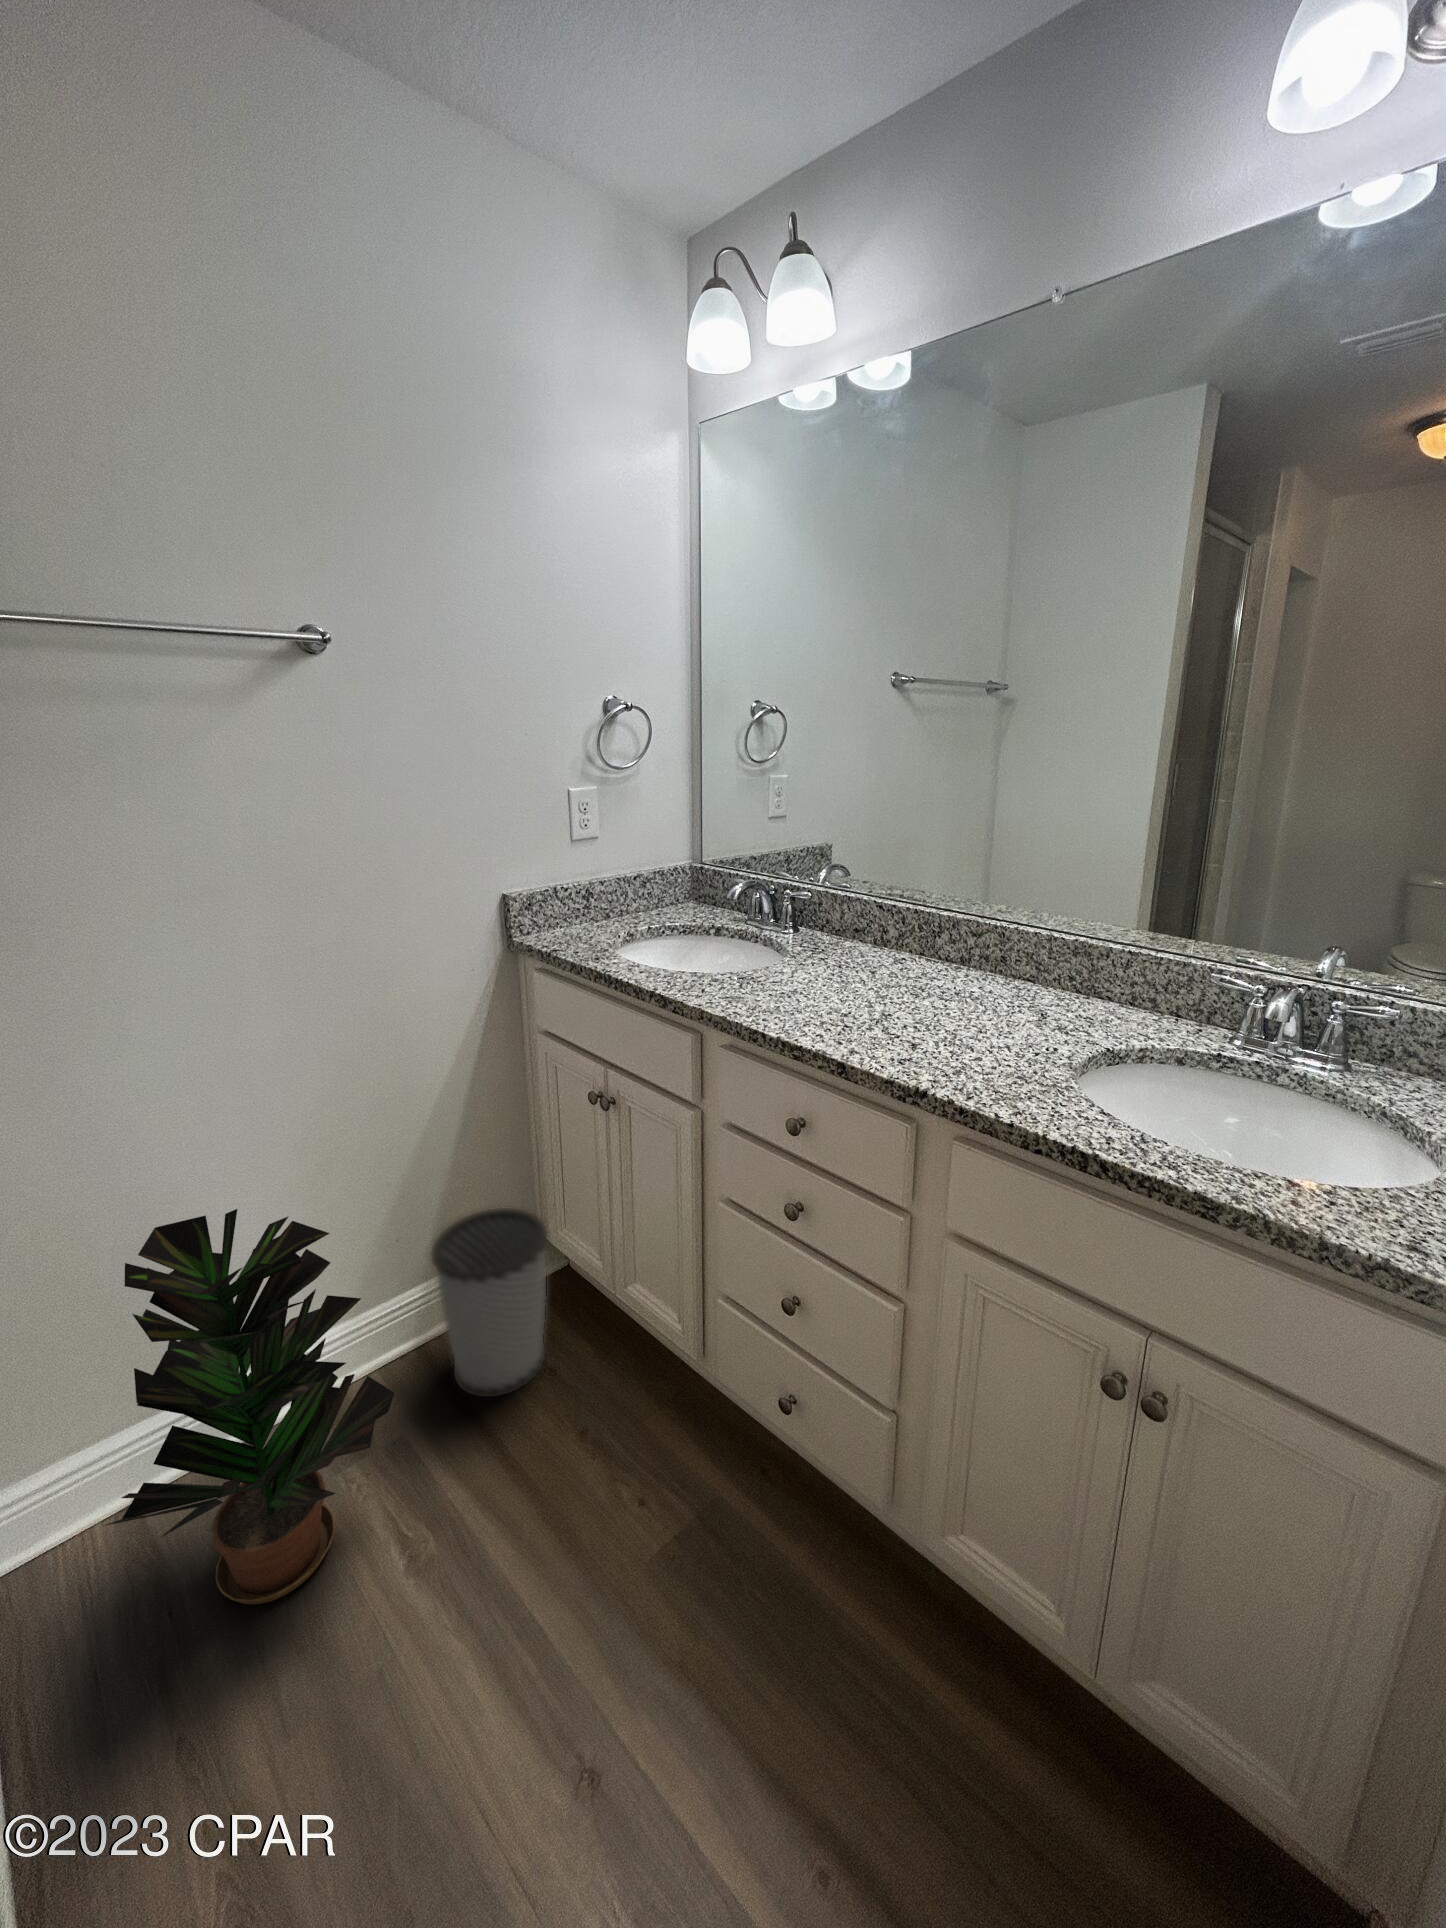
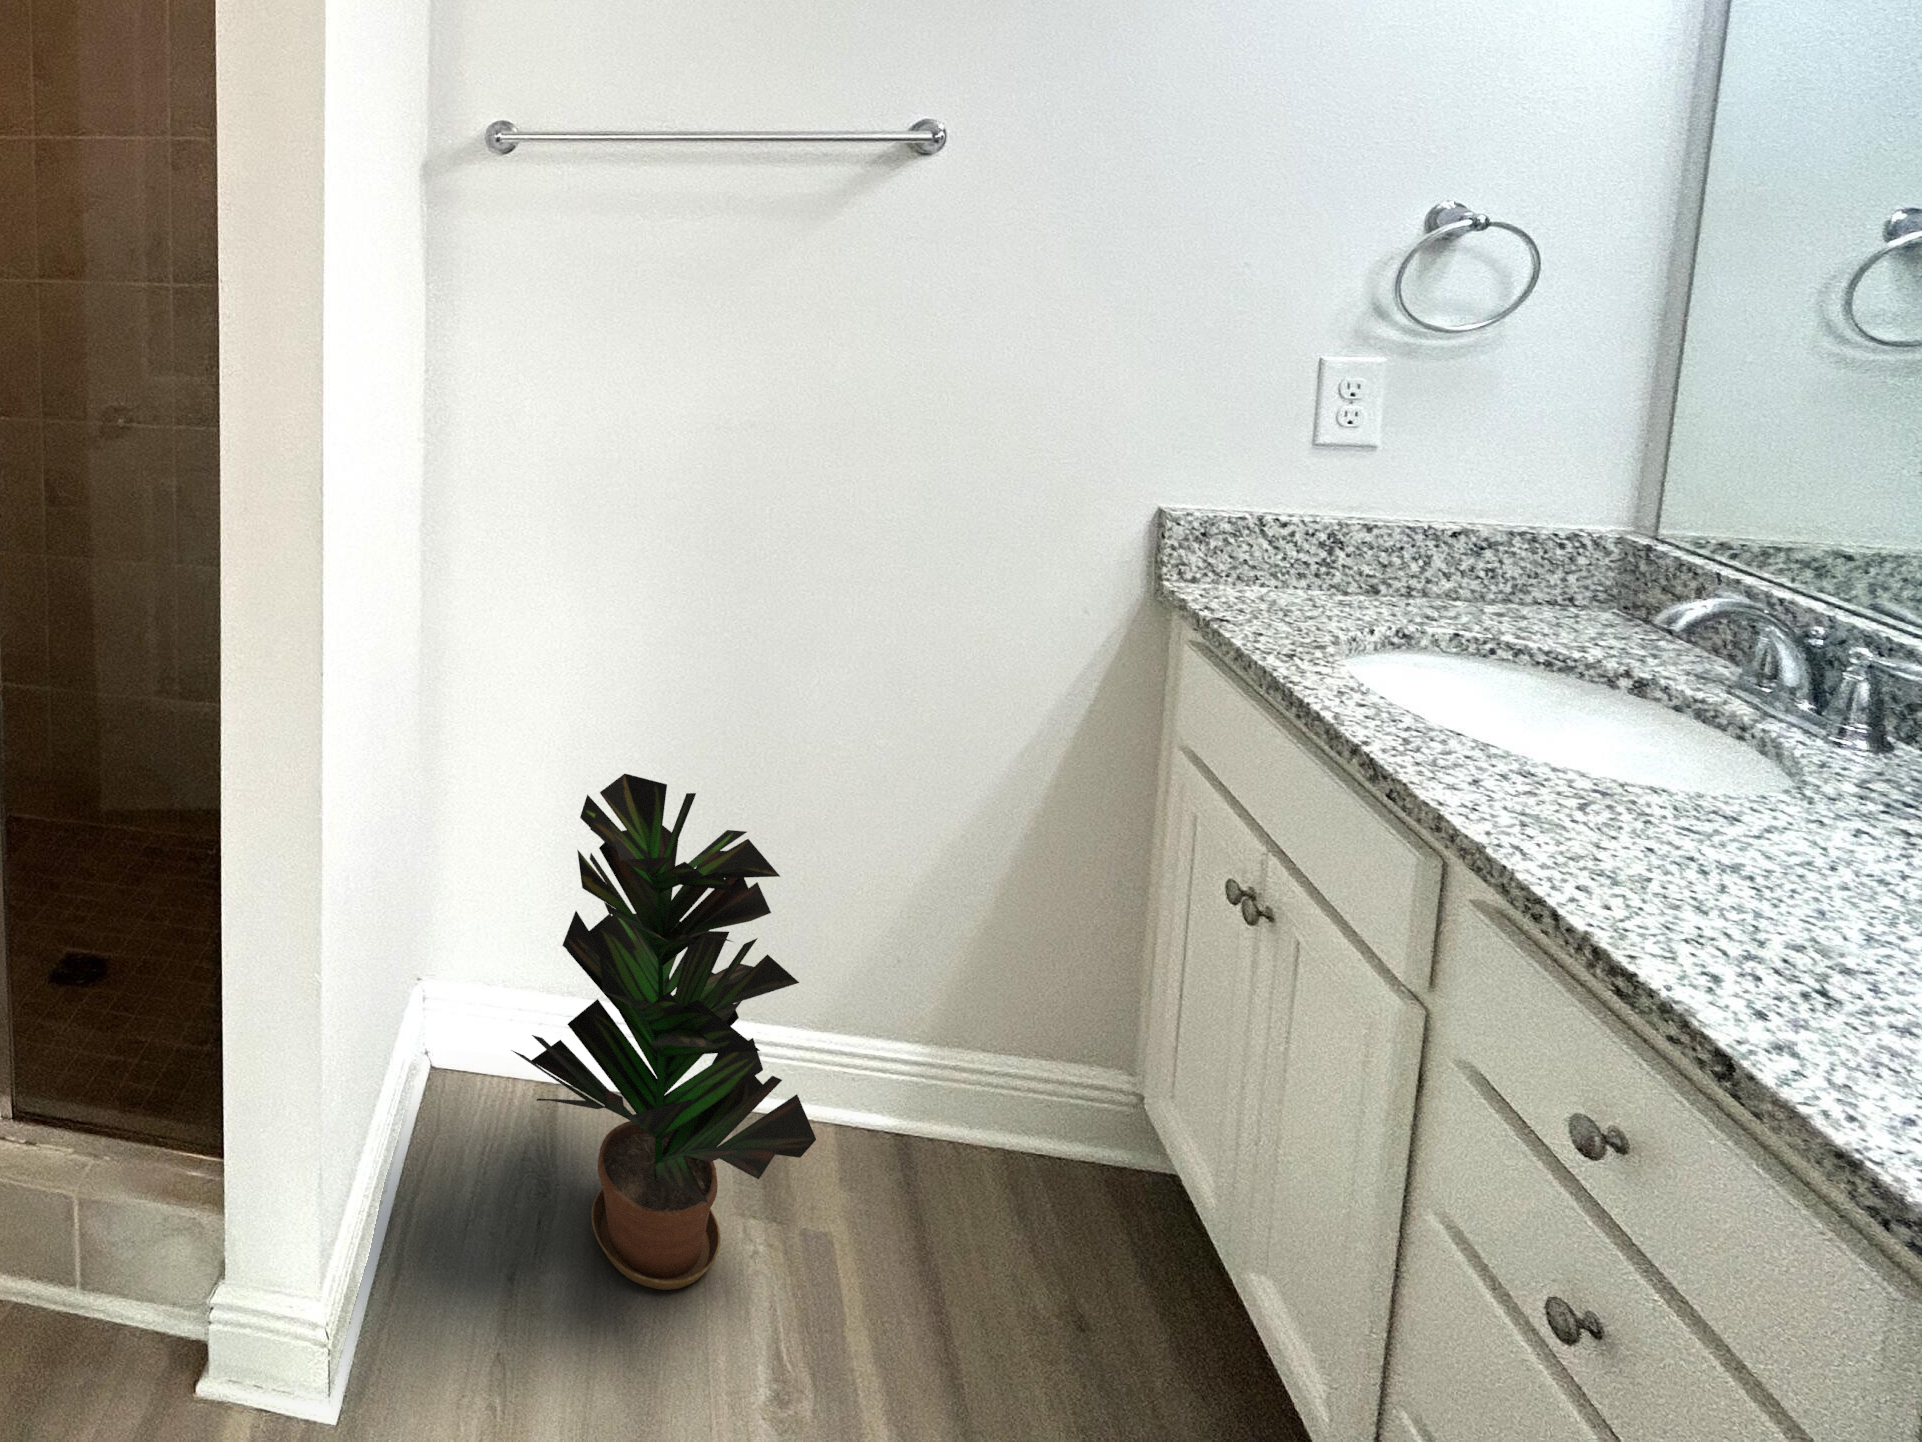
wastebasket: present [431,1208,547,1397] -> none [927,969,1120,1295]

